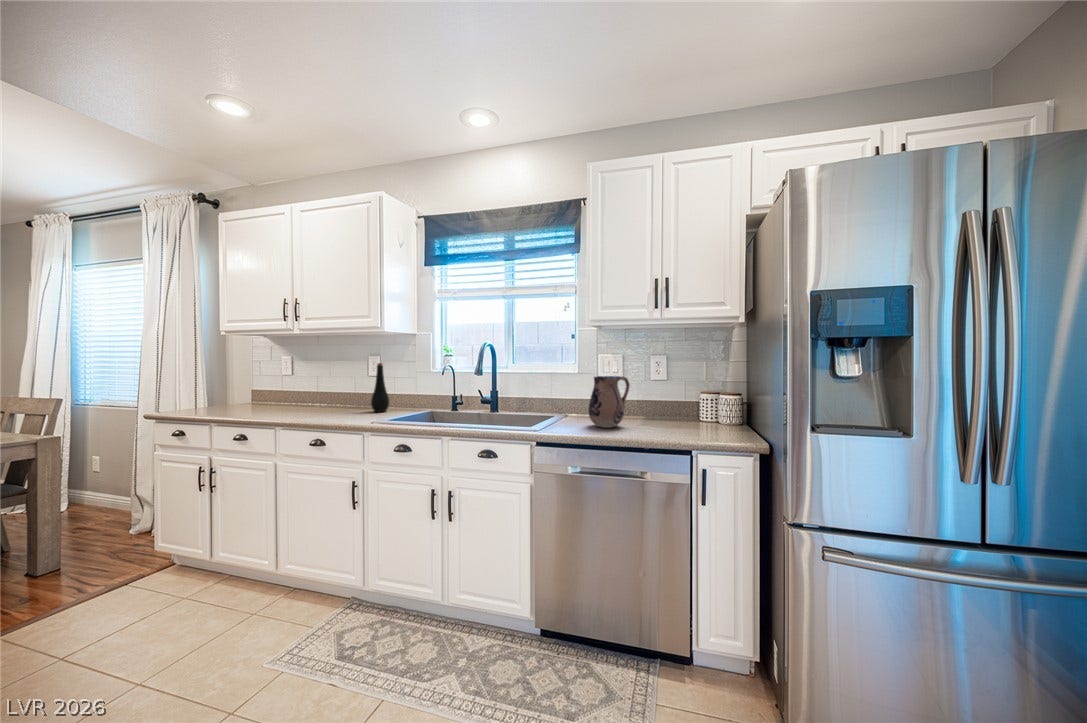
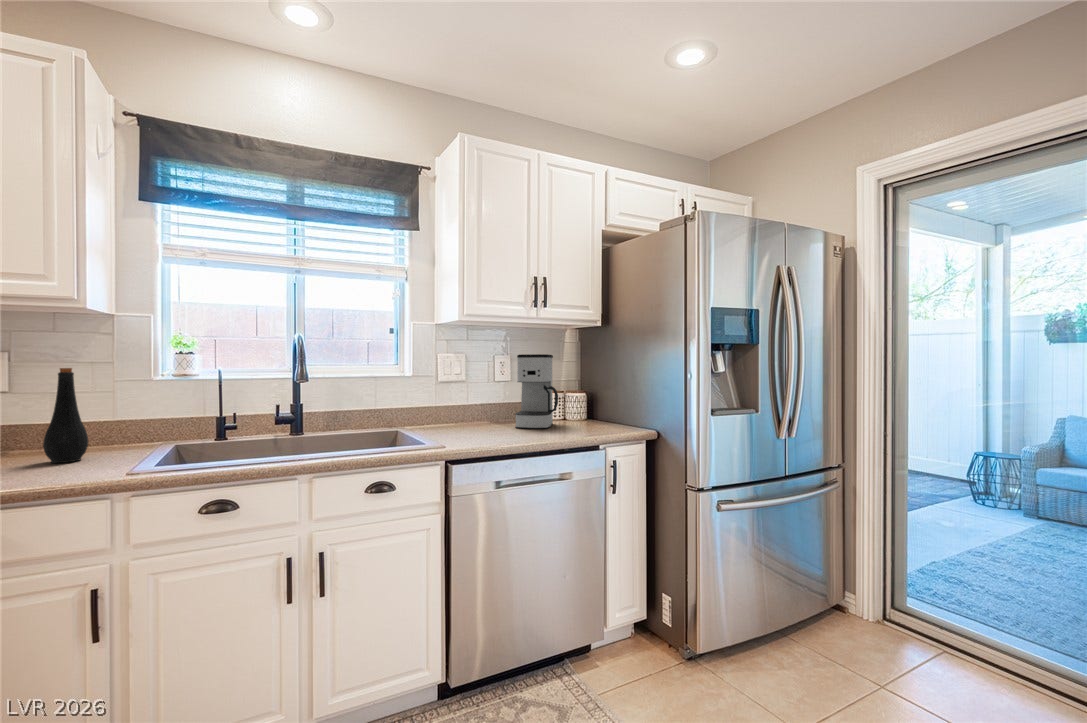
coffee maker: none [647,356,696,429] -> present [515,354,558,429]
ceramic pitcher: present [588,376,630,428] -> none [466,377,506,435]

